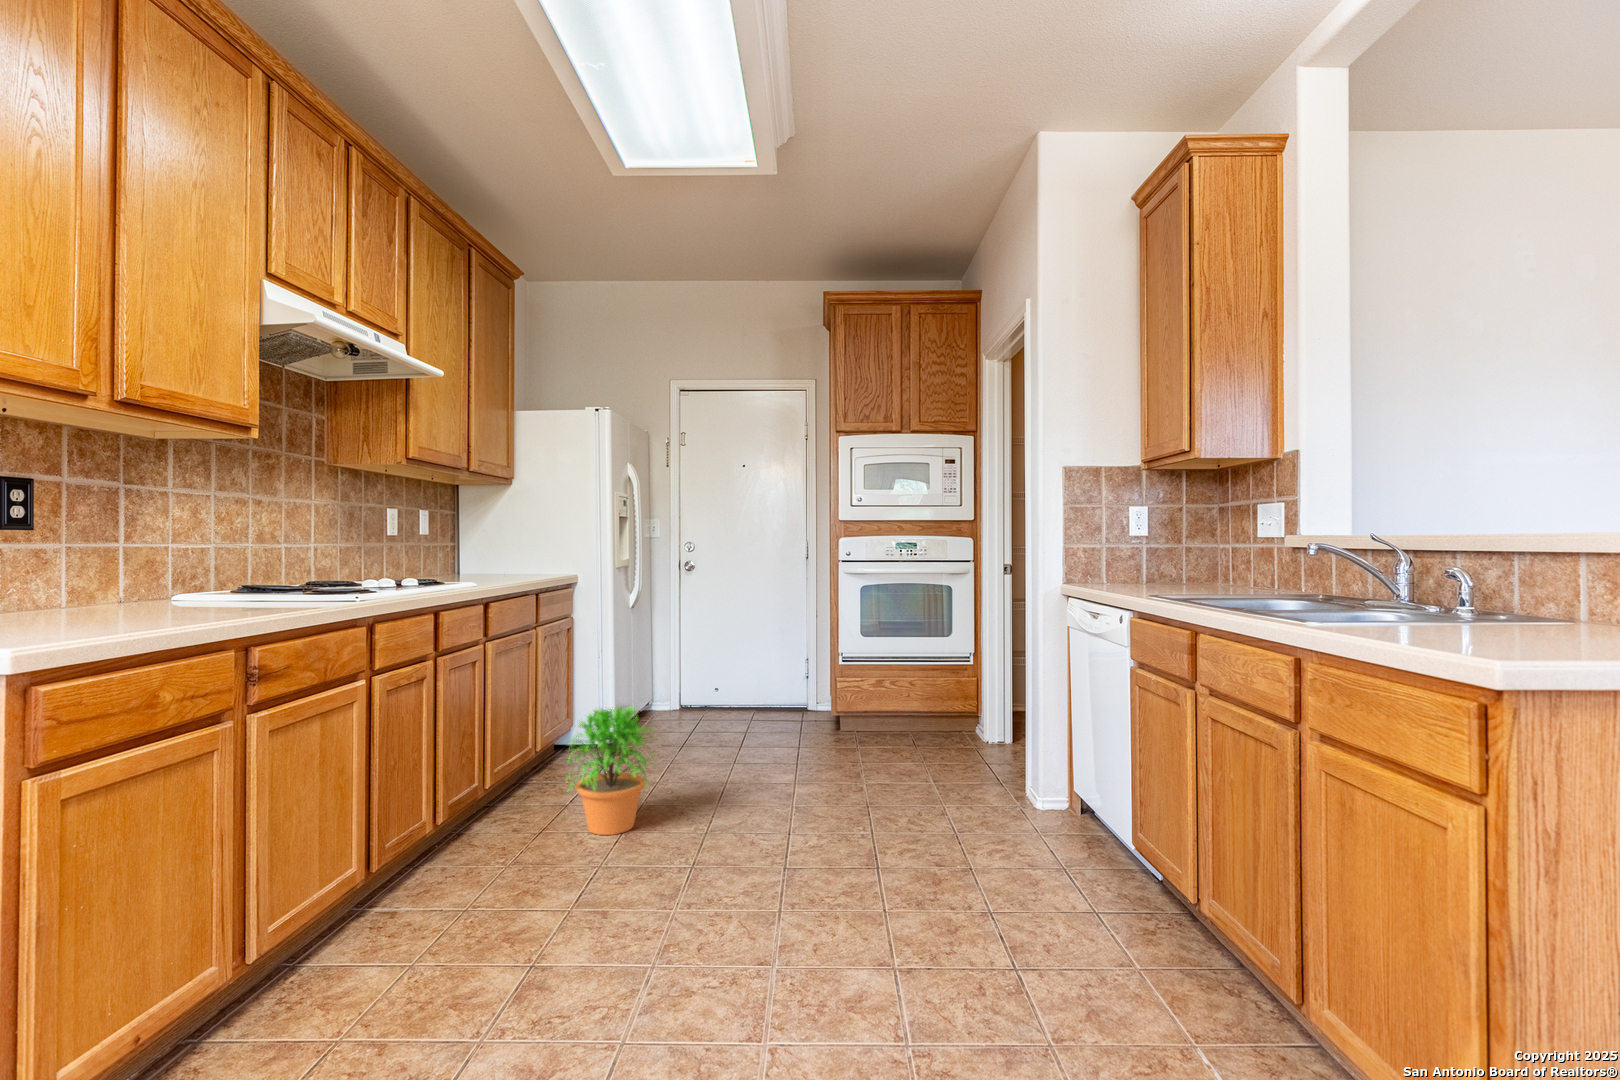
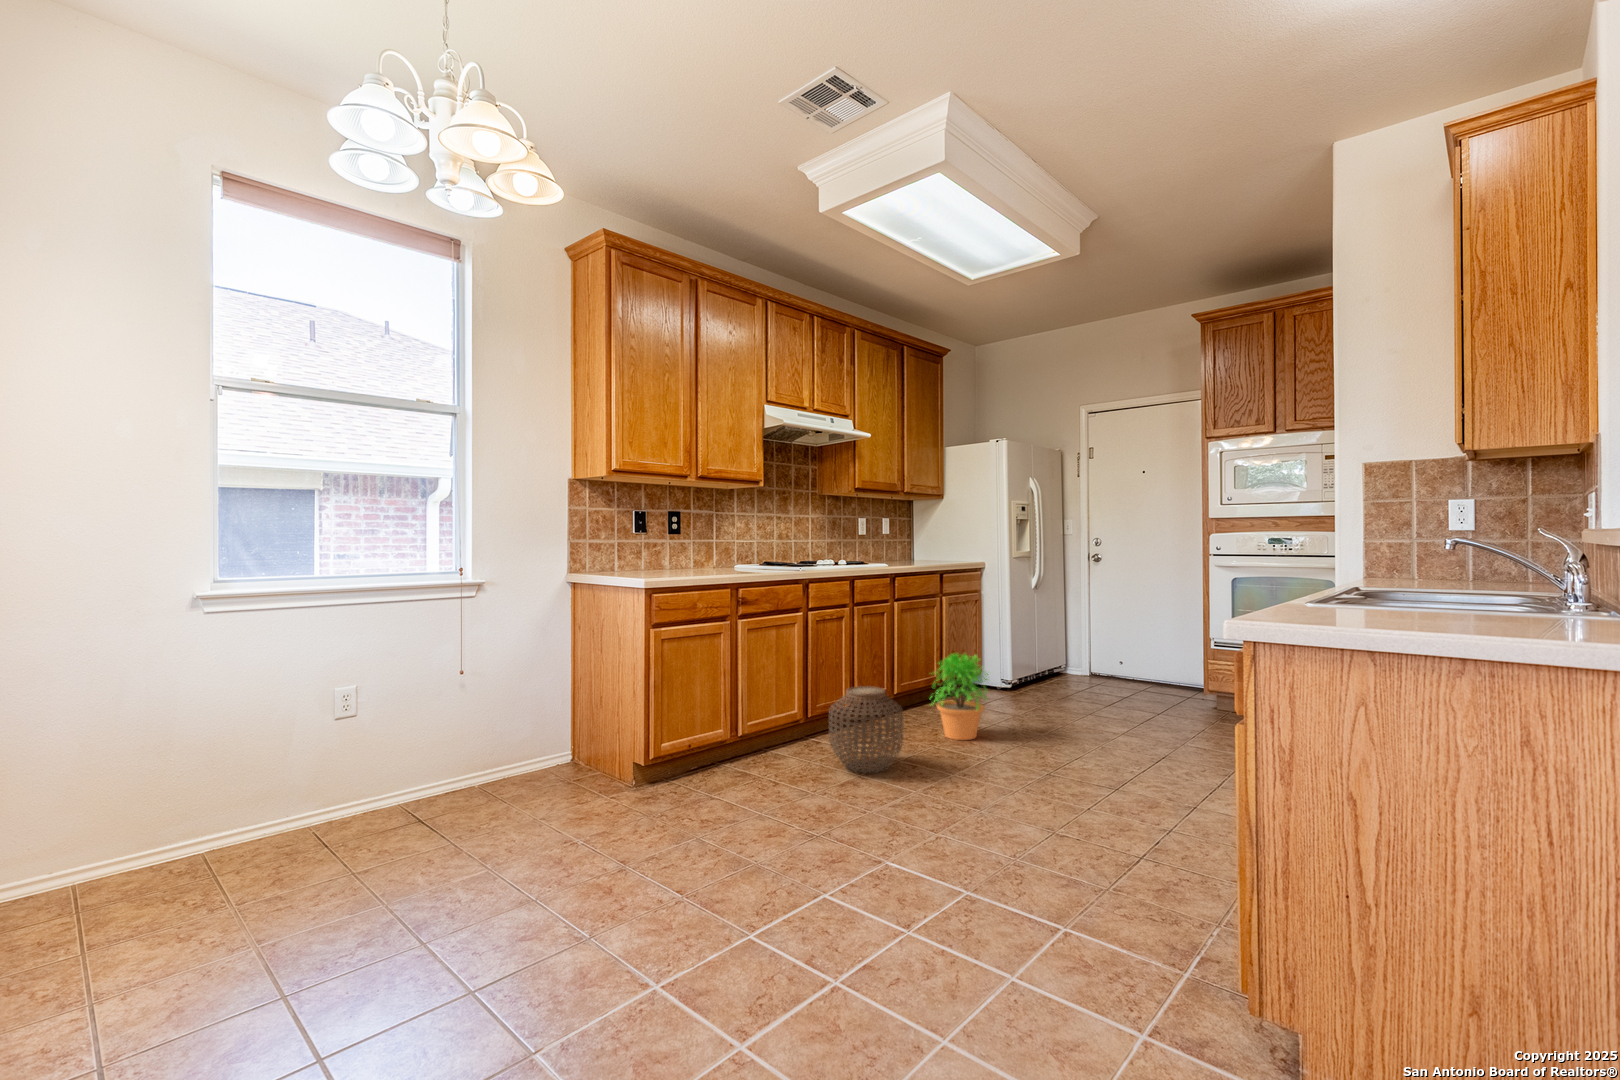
woven basket: none [448,788,584,946] -> present [829,686,903,773]

